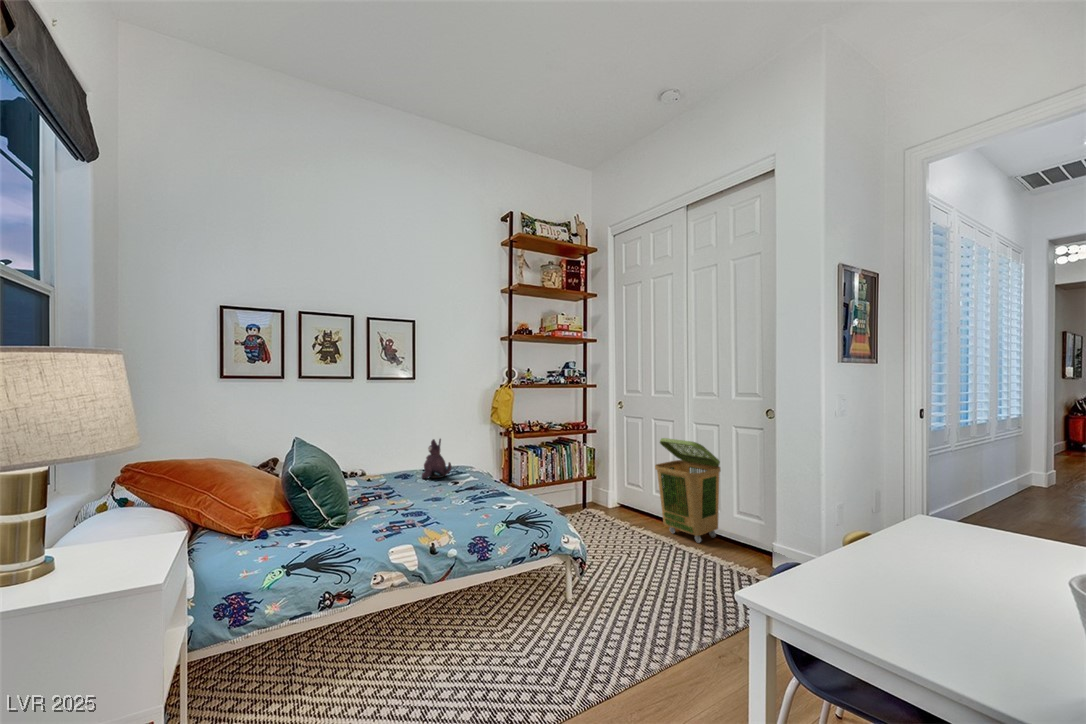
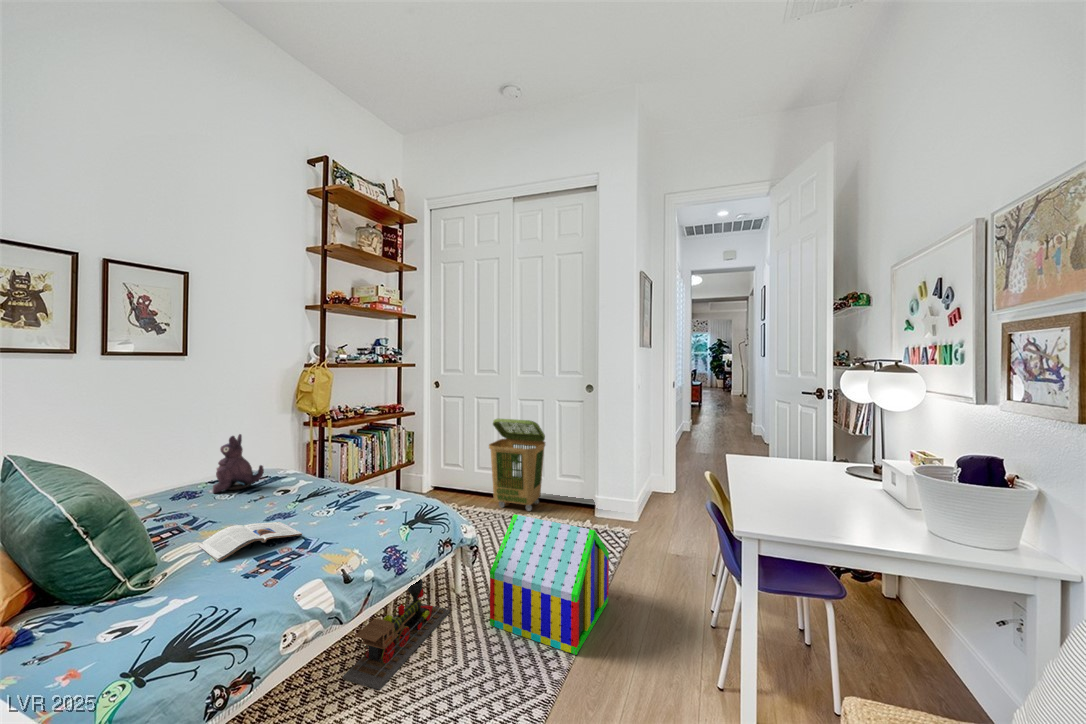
magazine: none [375,500,430,520] -> present [198,522,302,562]
toy house: none [570,533,707,692] -> present [490,514,609,655]
toy train: none [447,571,550,648] -> present [343,579,450,690]

